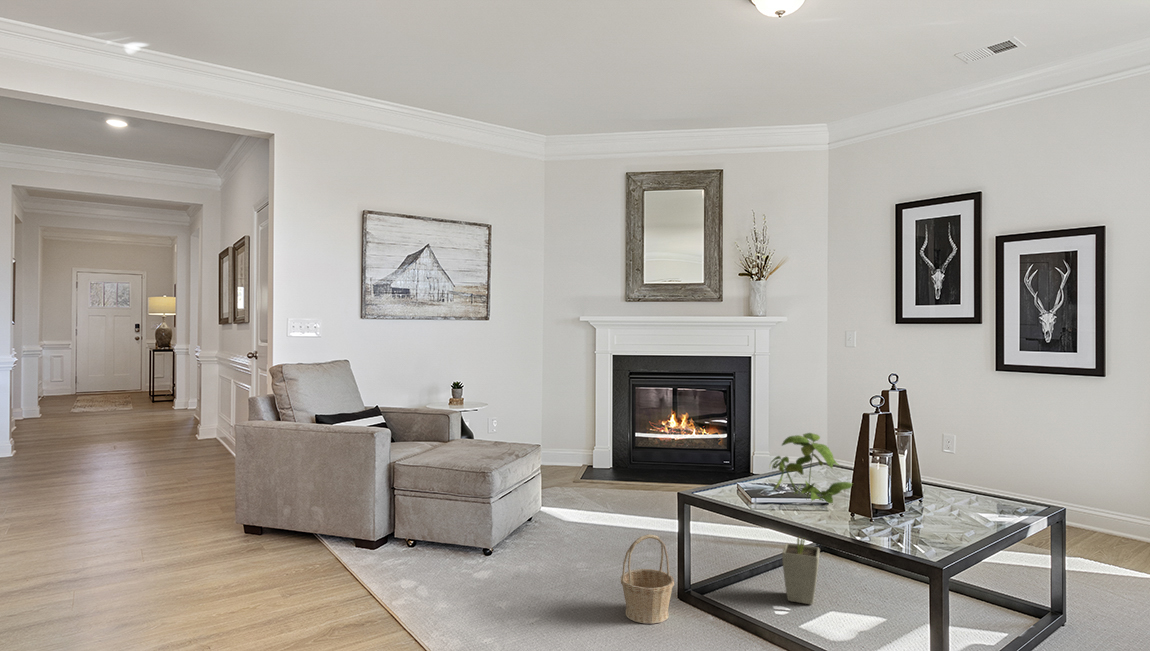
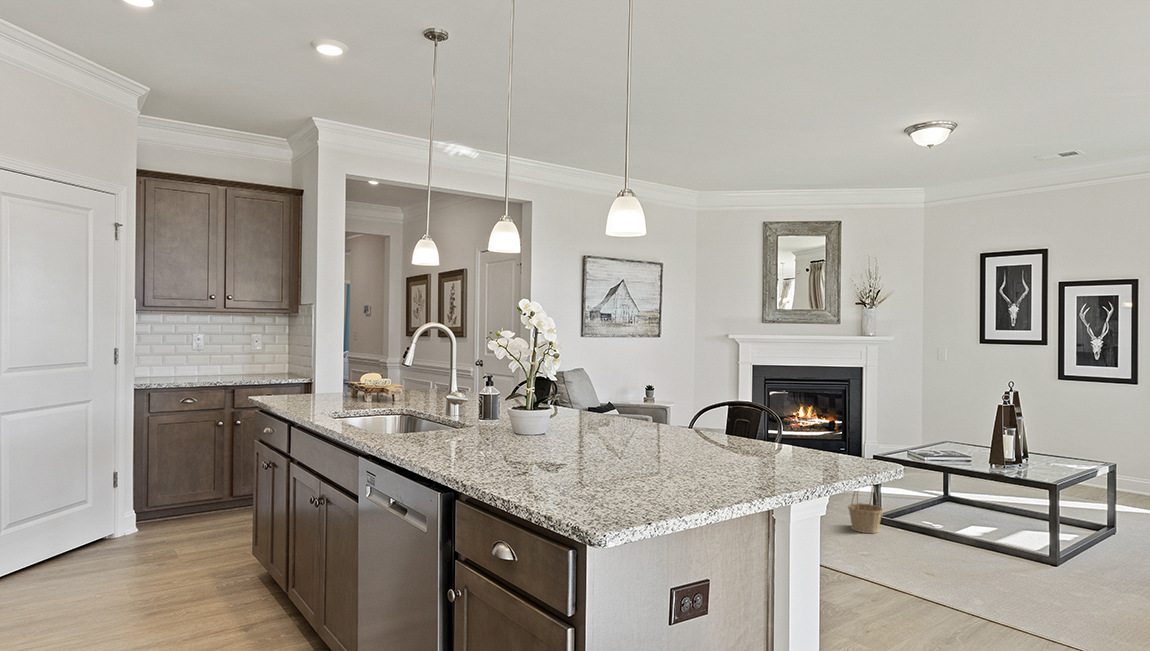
house plant: present [771,433,852,604] -> none [930,419,994,525]

